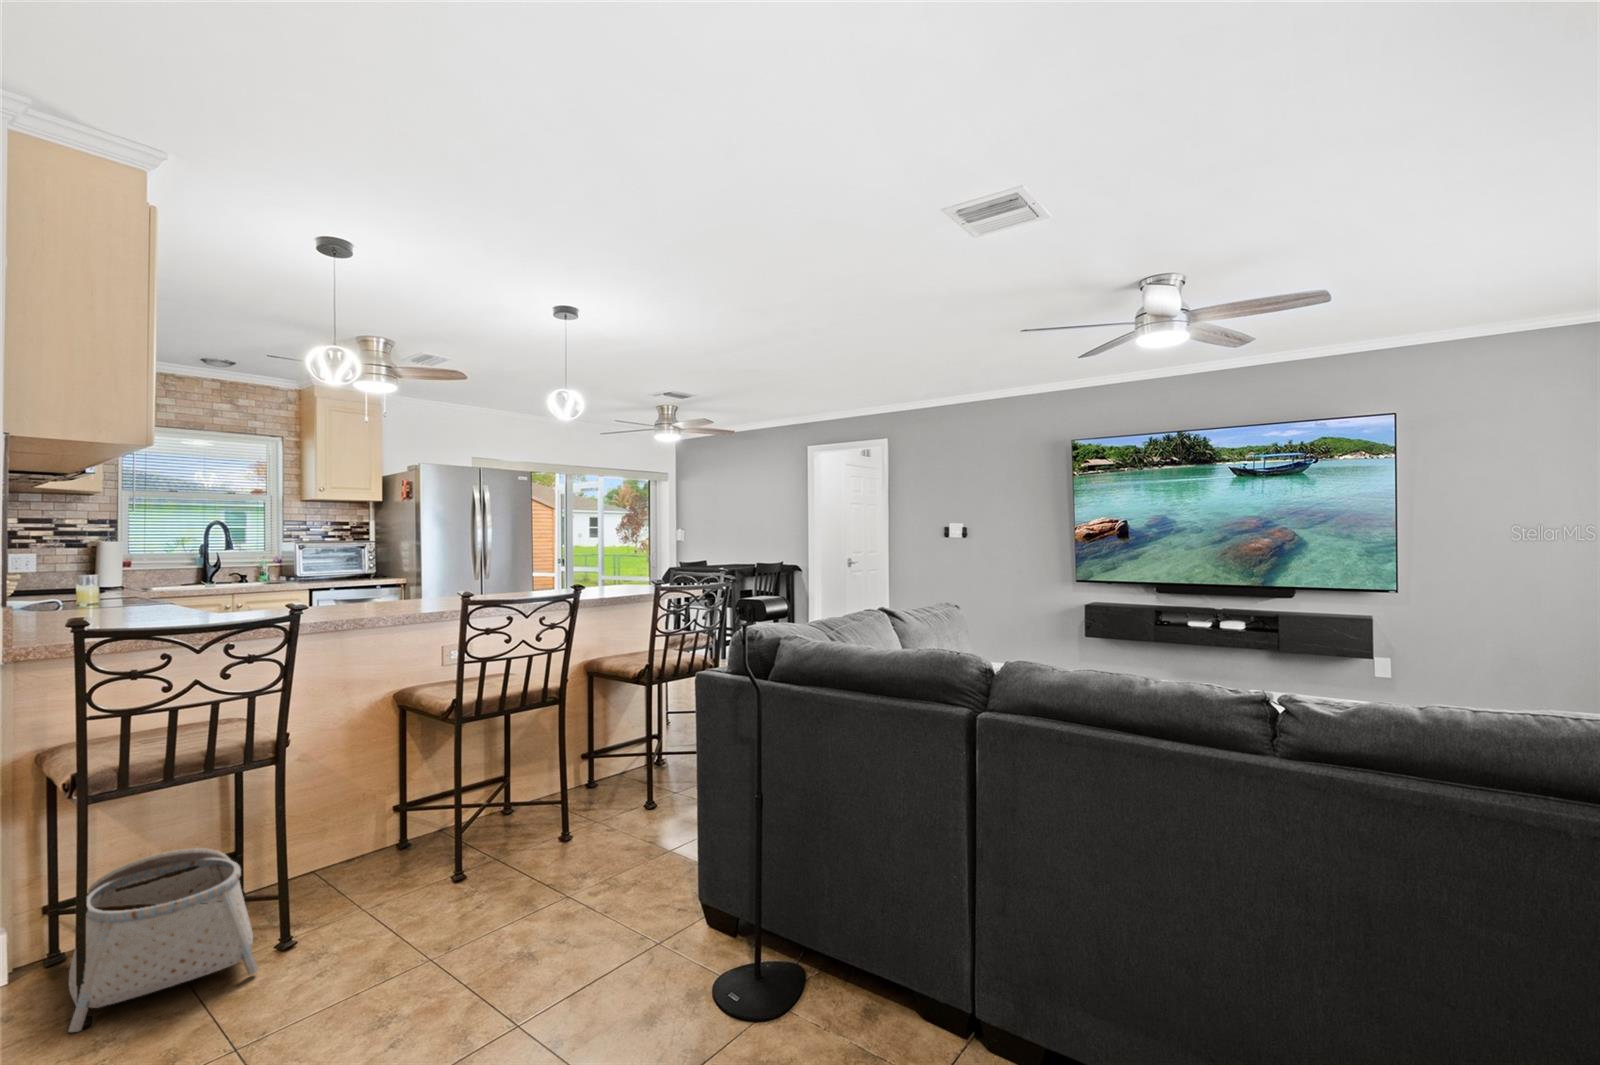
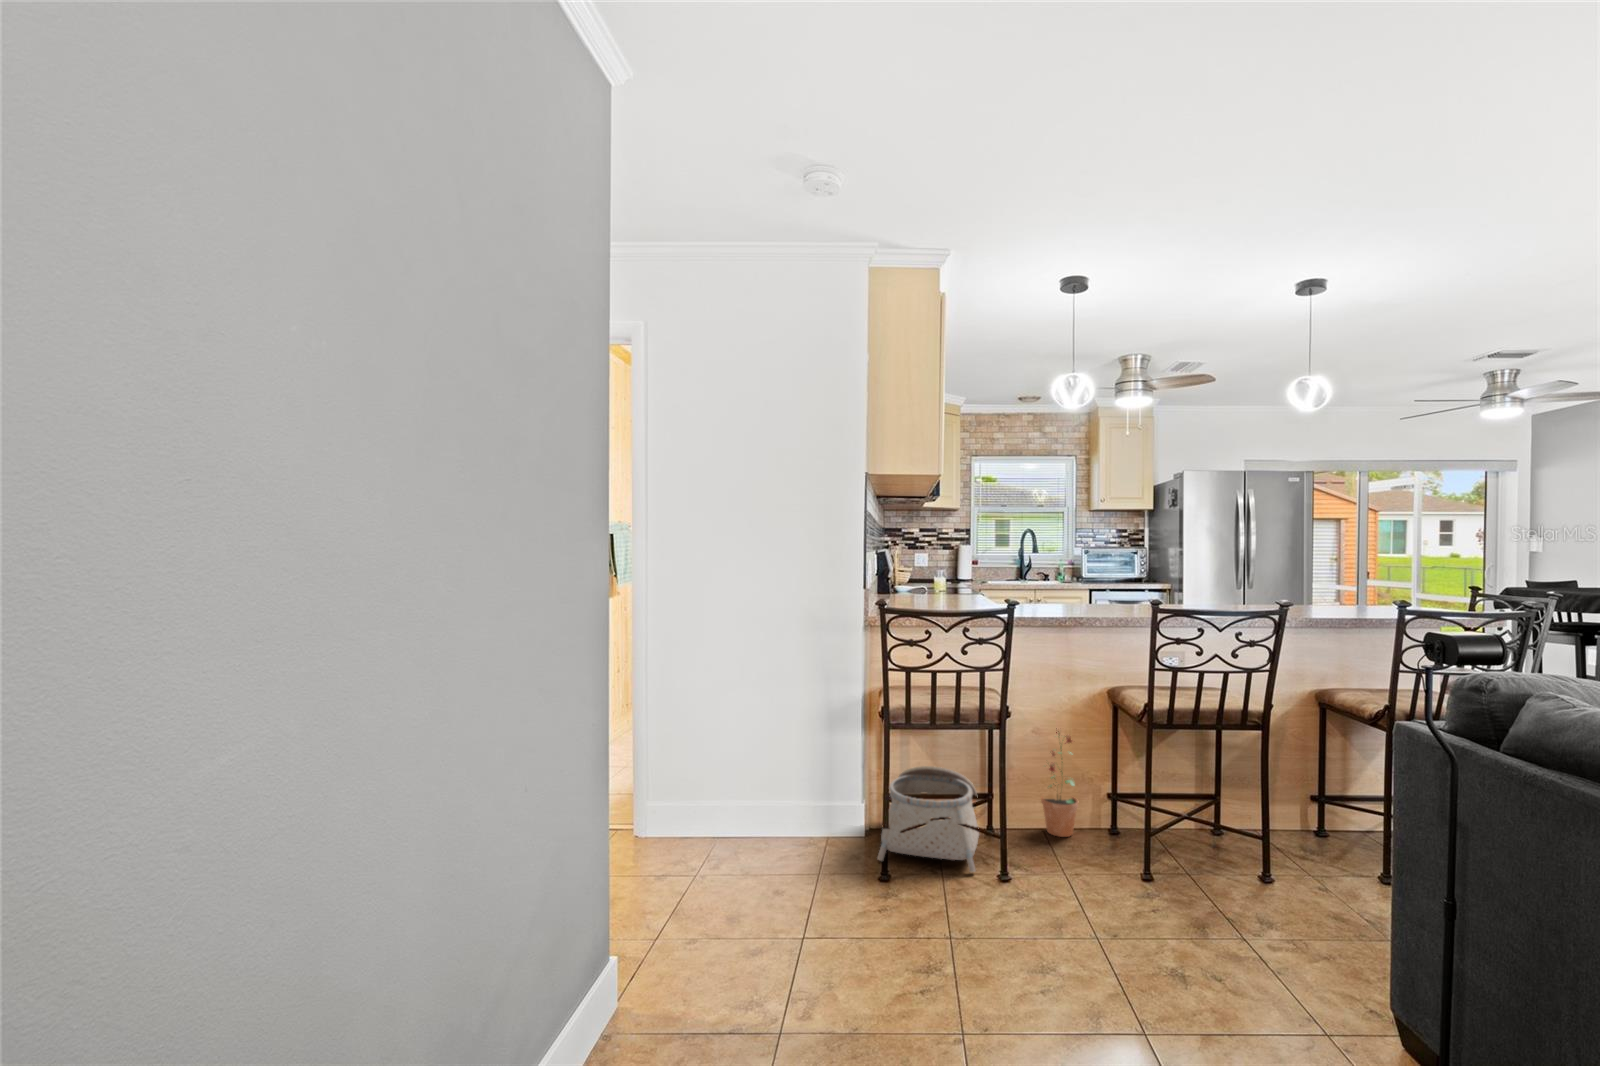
potted plant: none [305,749,378,884] -> present [1041,728,1078,837]

